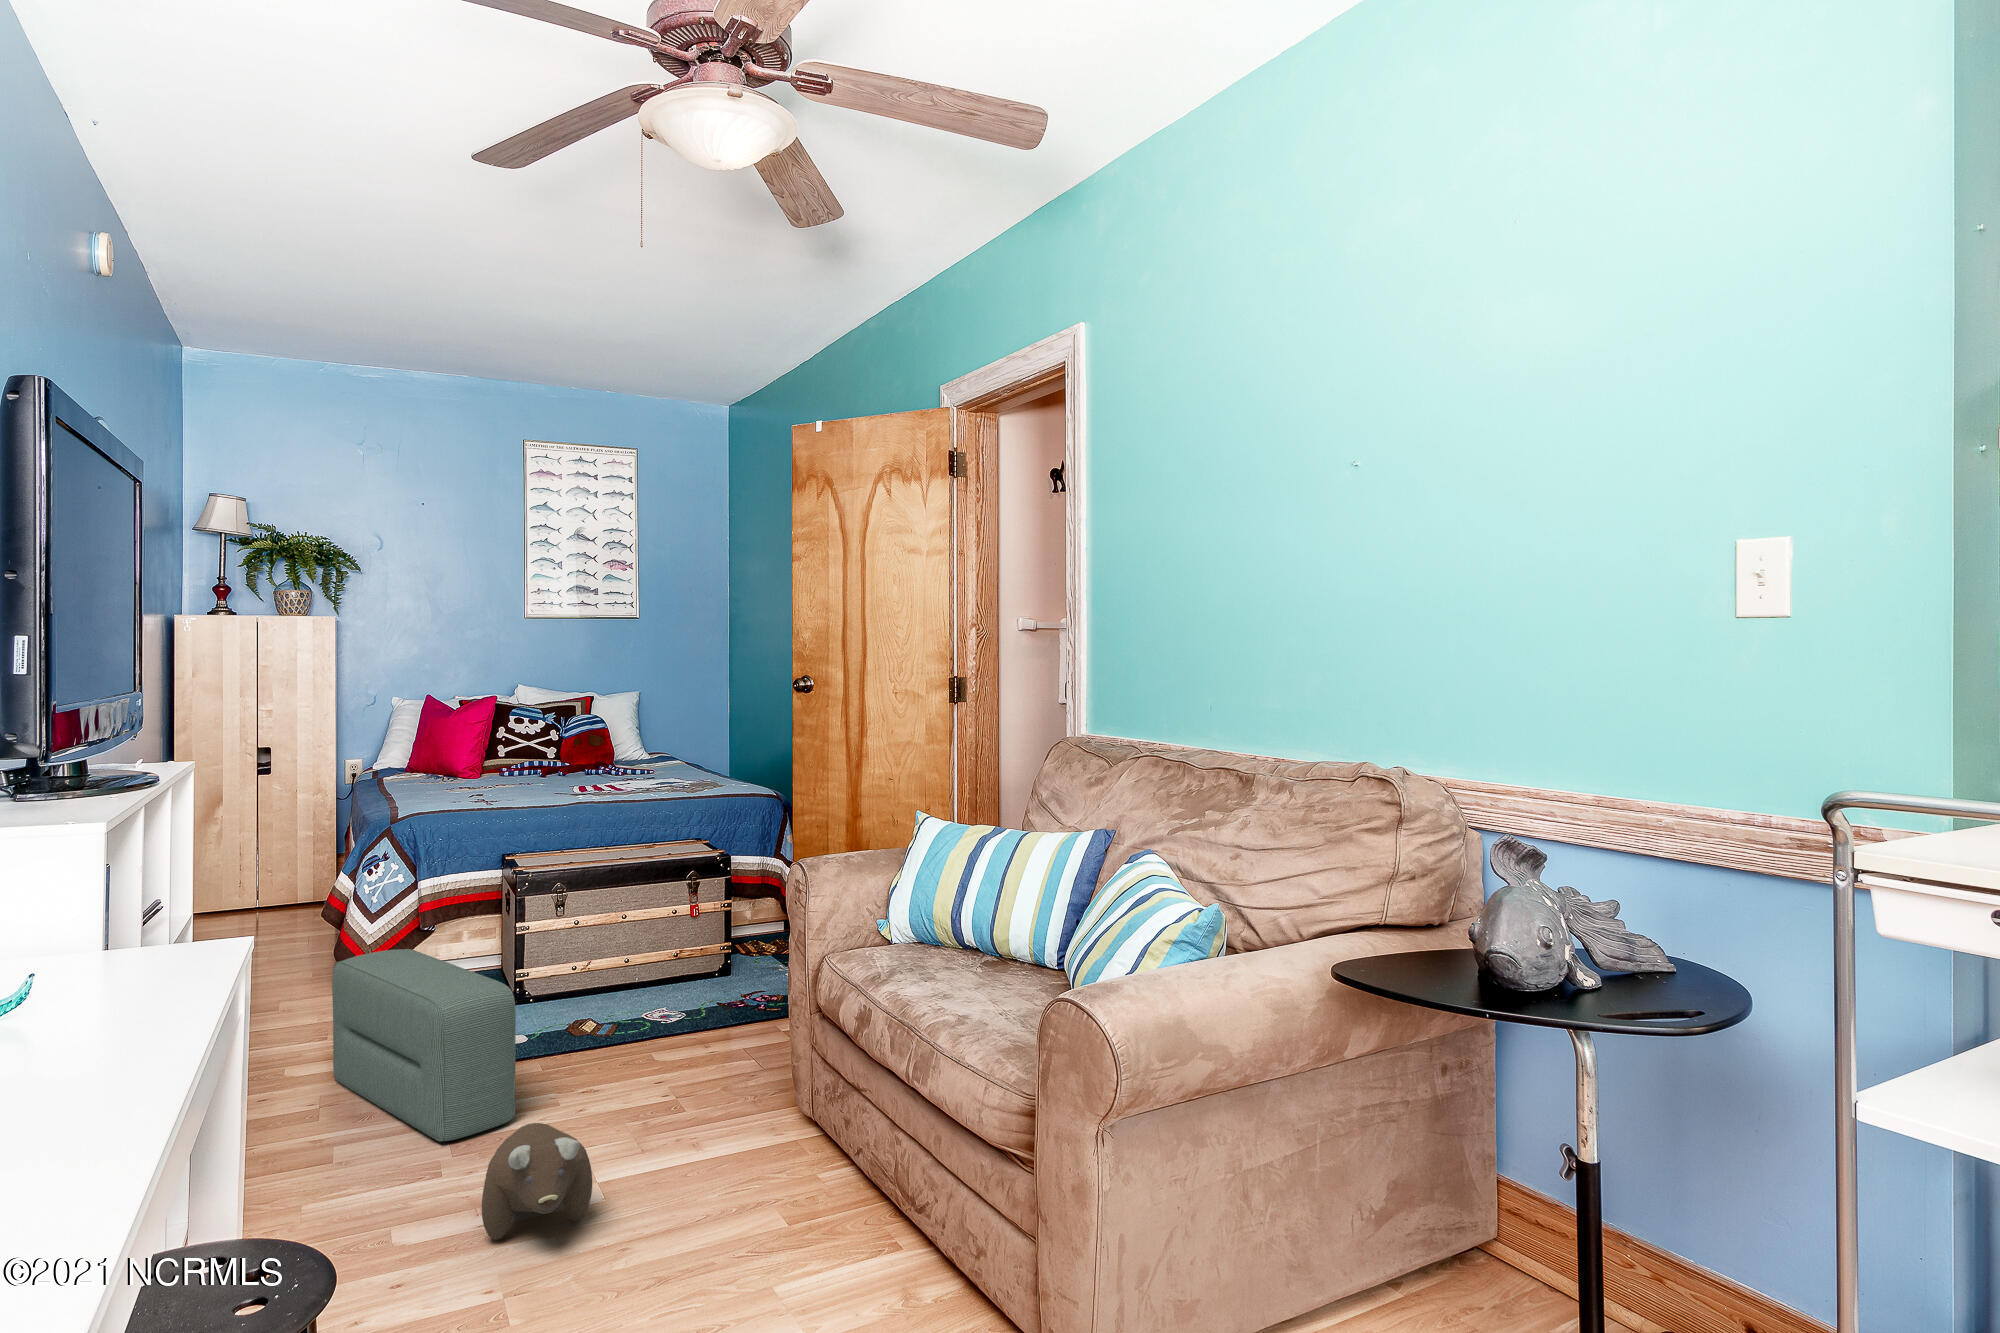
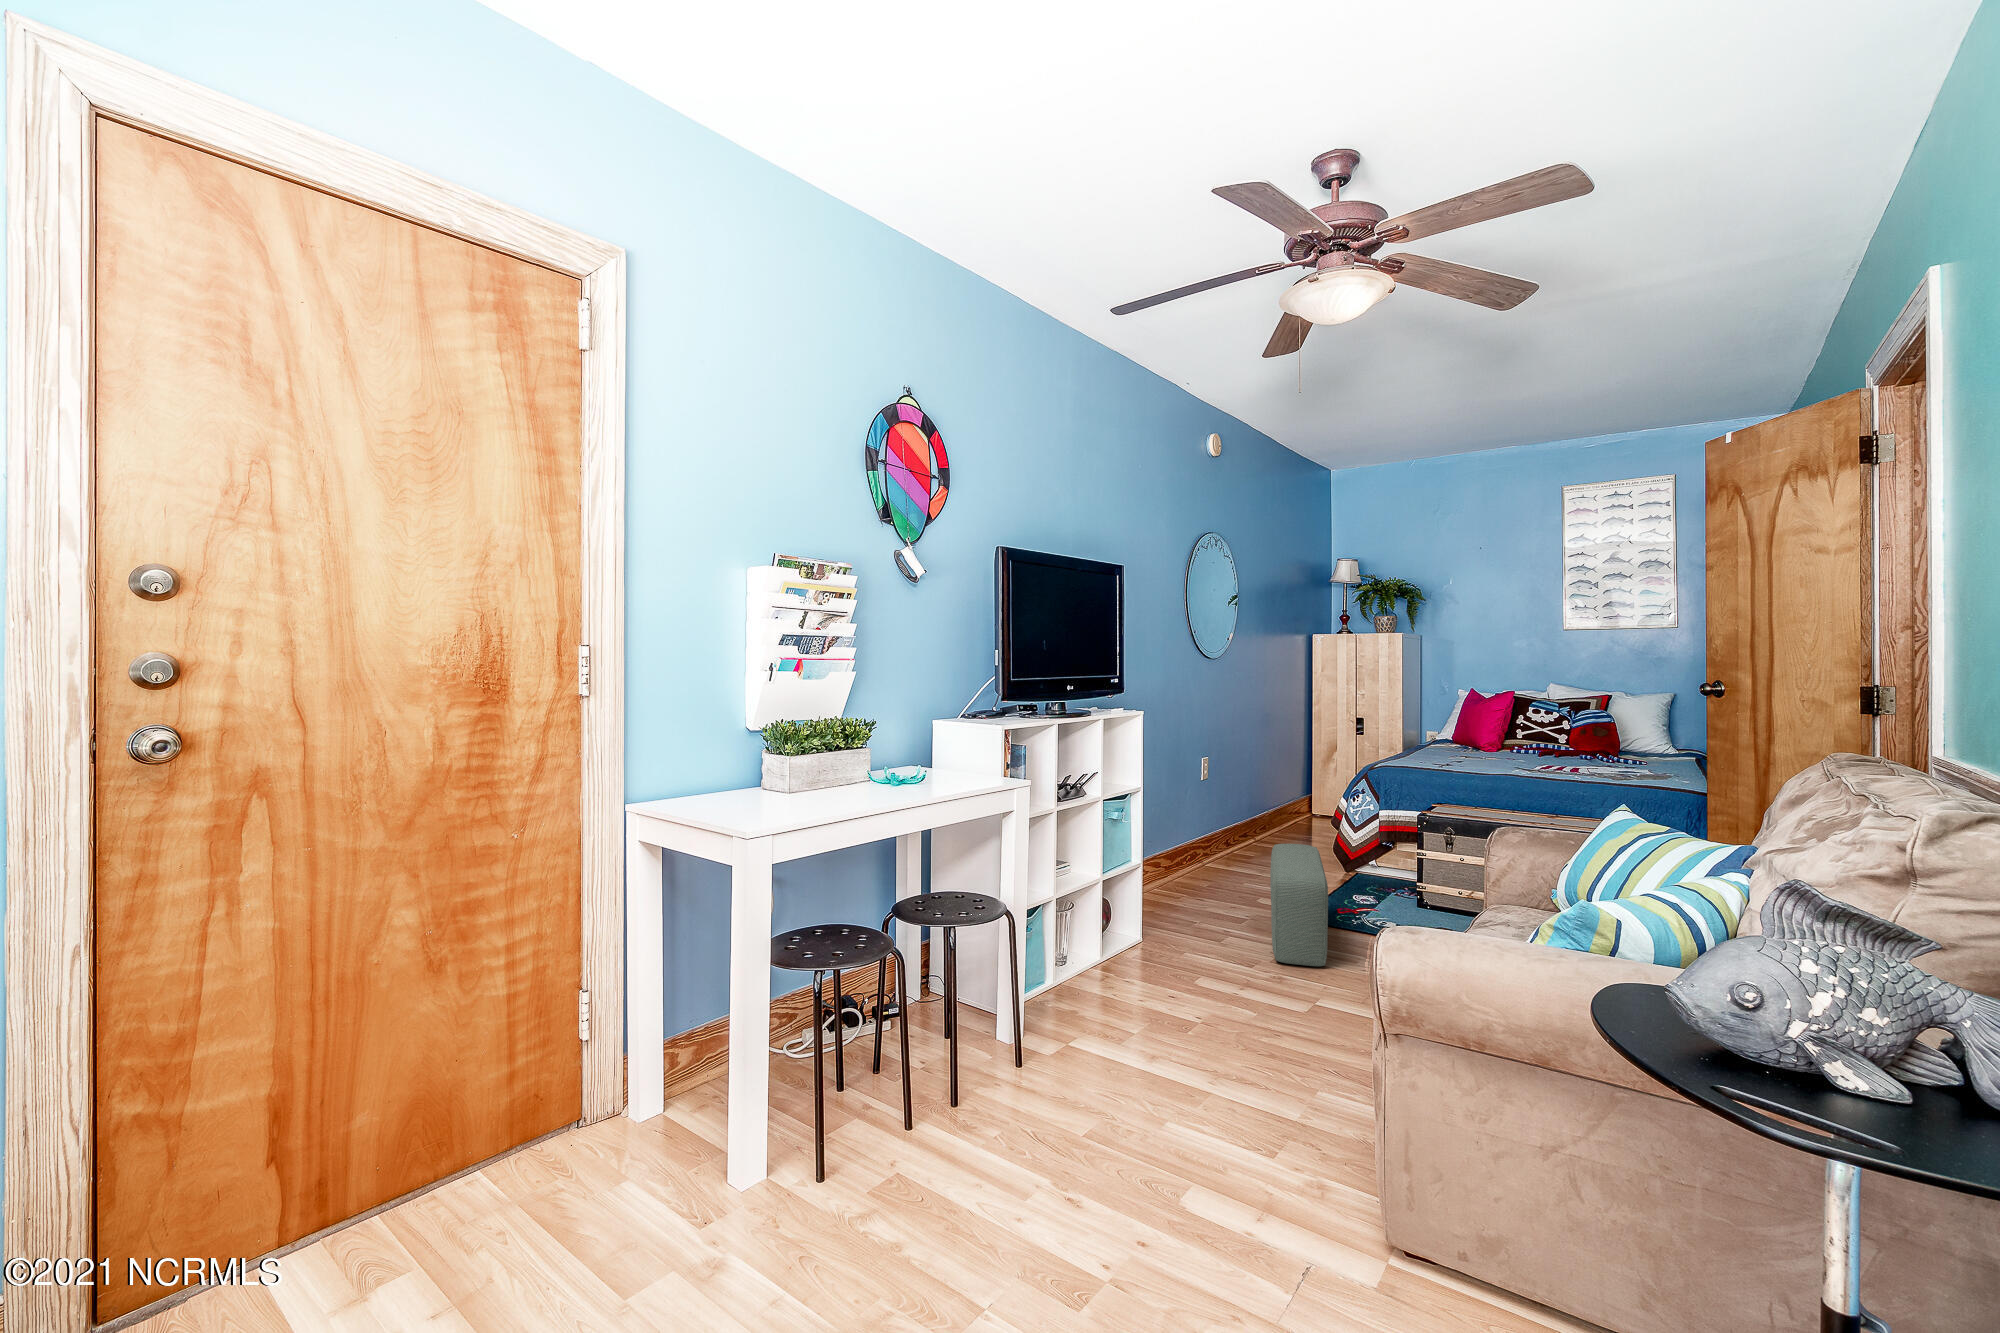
plush toy: present [482,1123,592,1240] -> none [1229,956,1297,1027]

